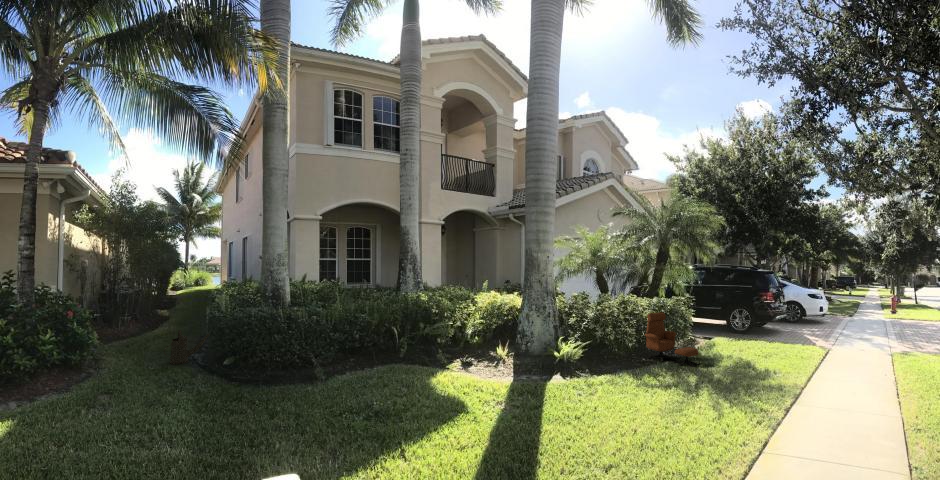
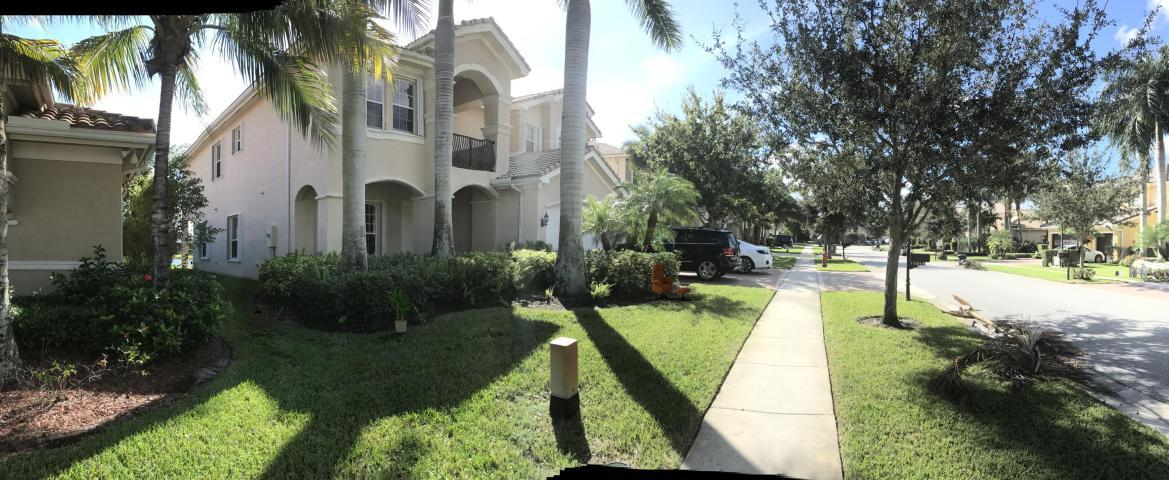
potted plant: none [282,327,319,382] -> present [390,290,409,333]

